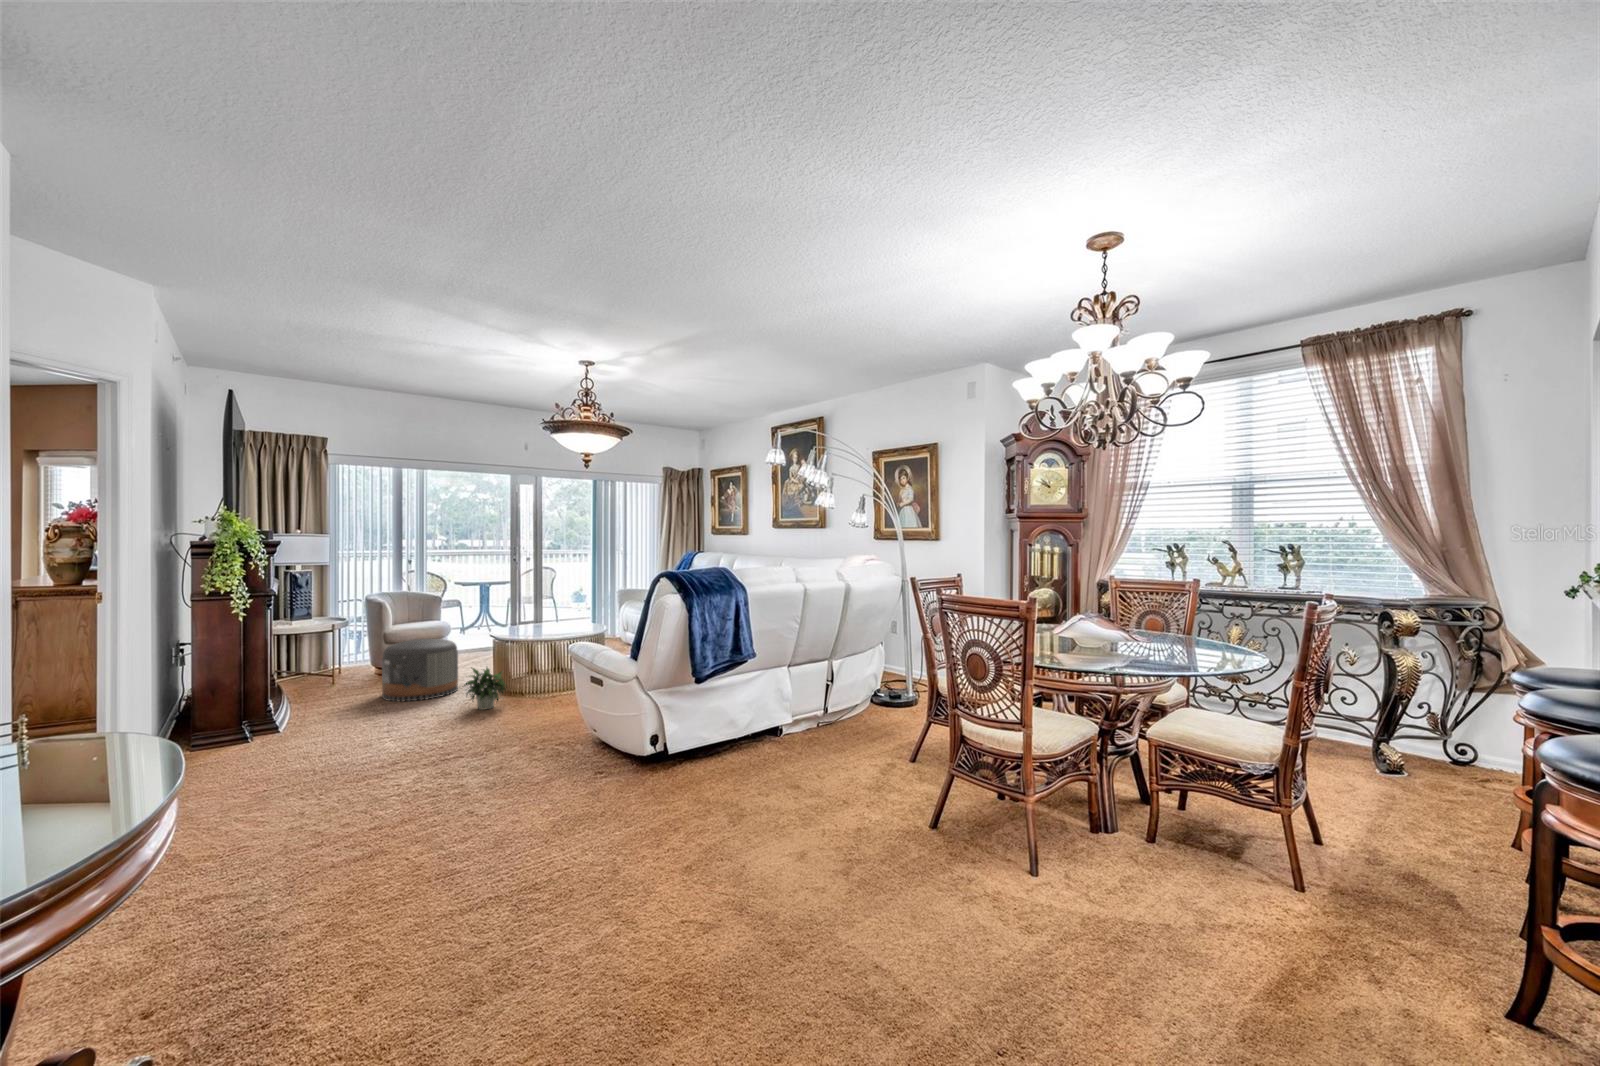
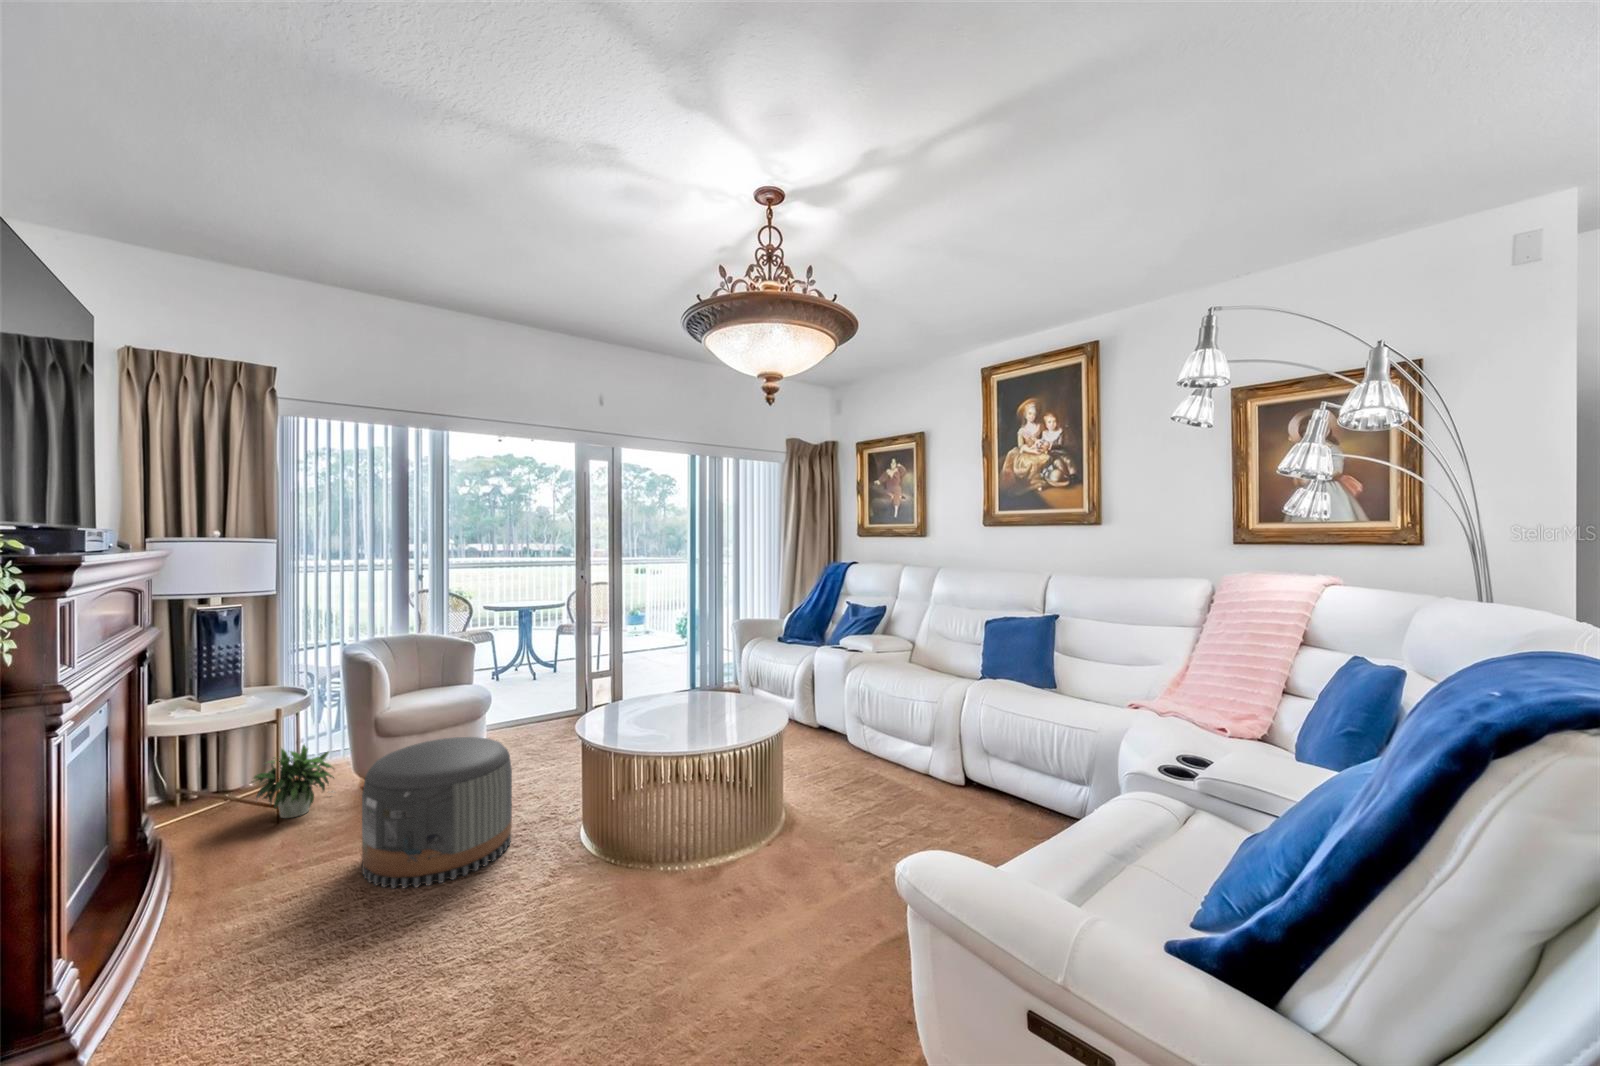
potted plant: present [464,668,506,710] -> present [254,745,334,818]

